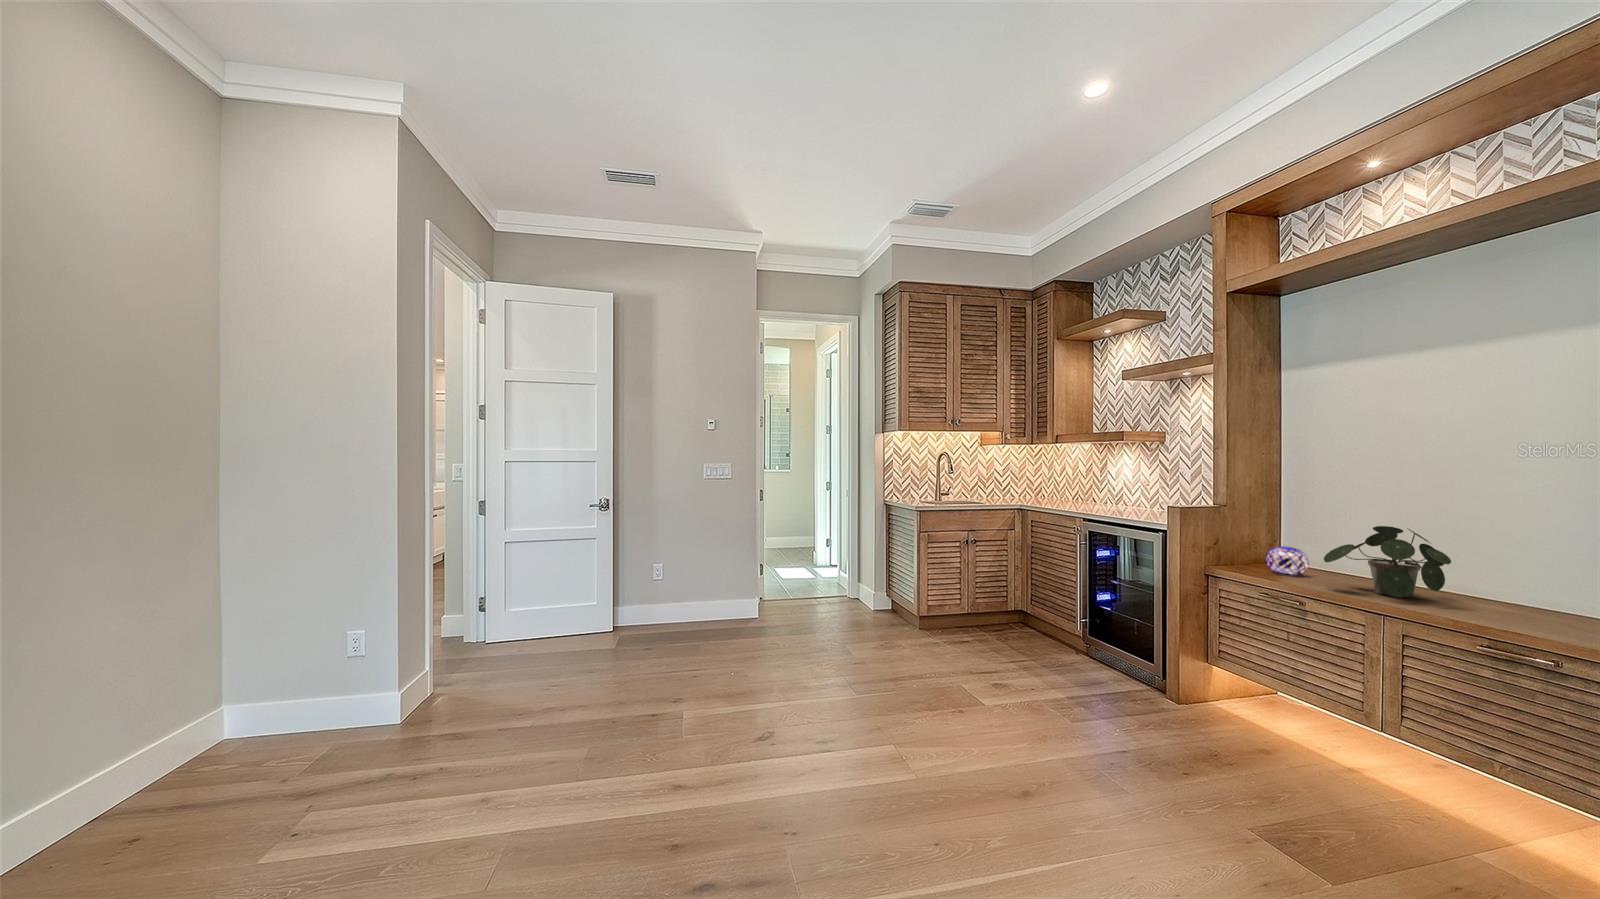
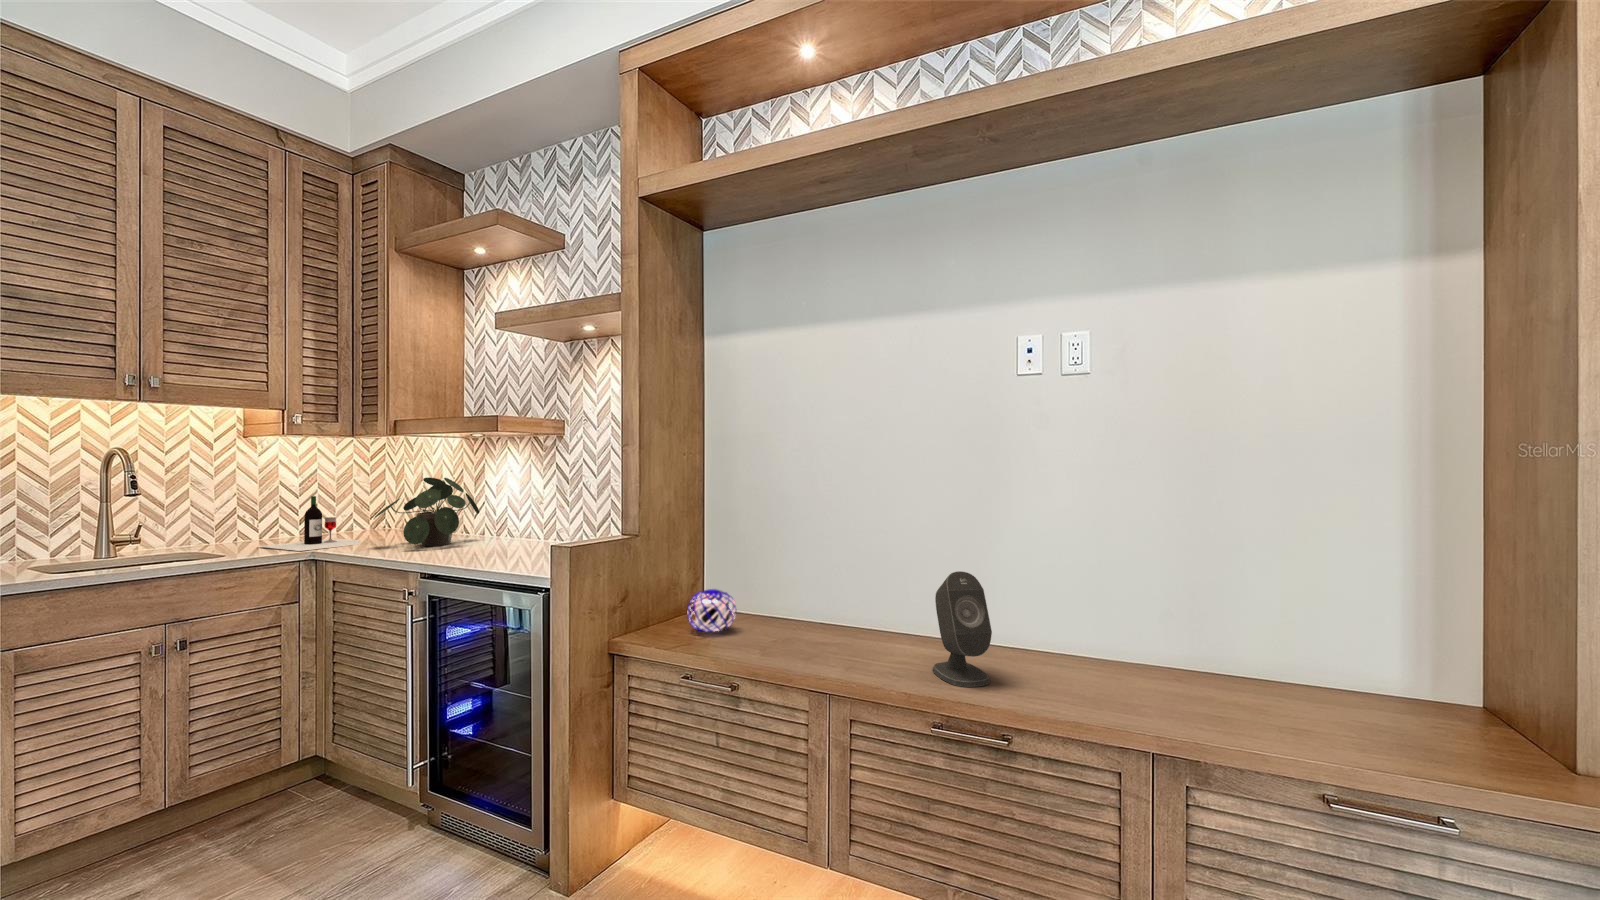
wine bottle: none [989,477,1048,505] -> present [259,496,360,551]
potted plant: present [1324,526,1451,598] -> present [375,478,479,546]
speaker: none [1494,546,1556,631] -> present [933,571,992,687]

